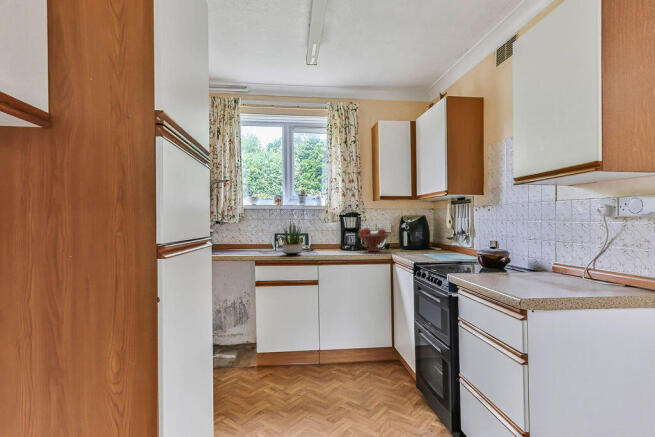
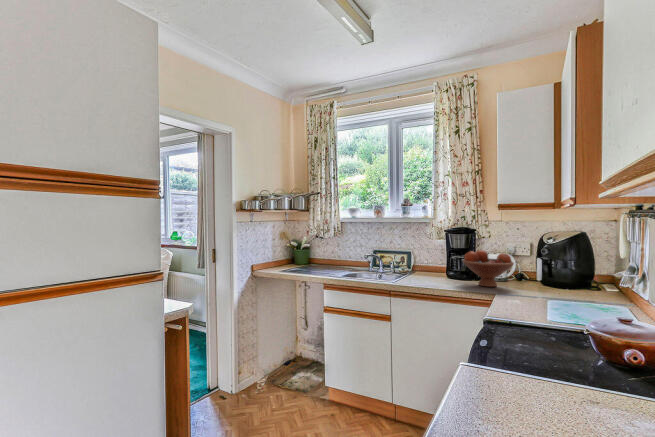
potted plant: present [283,222,304,255] -> none [347,236,386,280]

